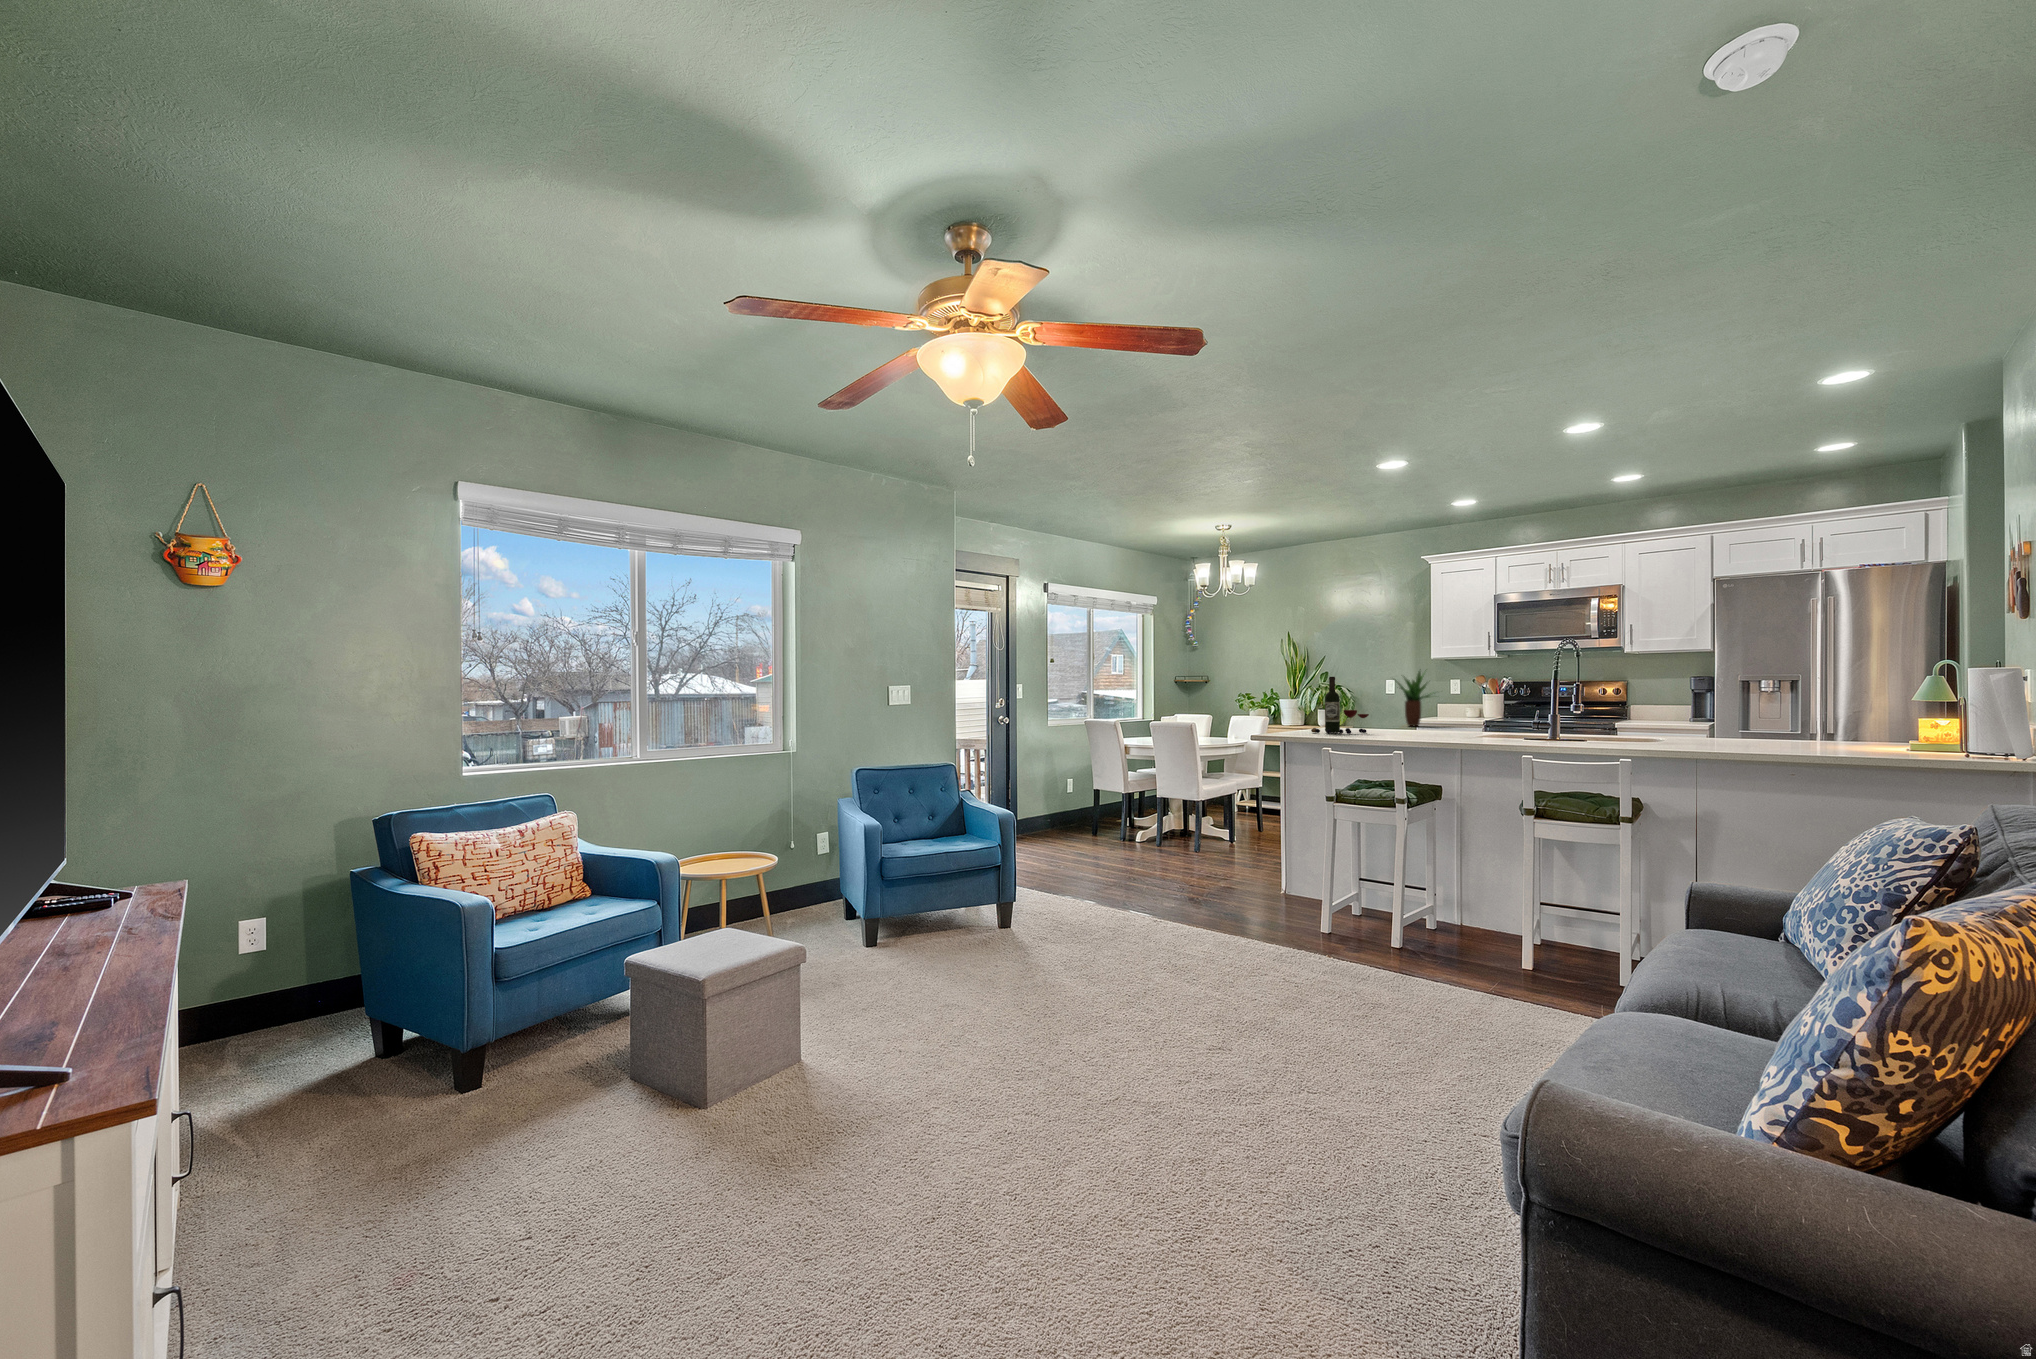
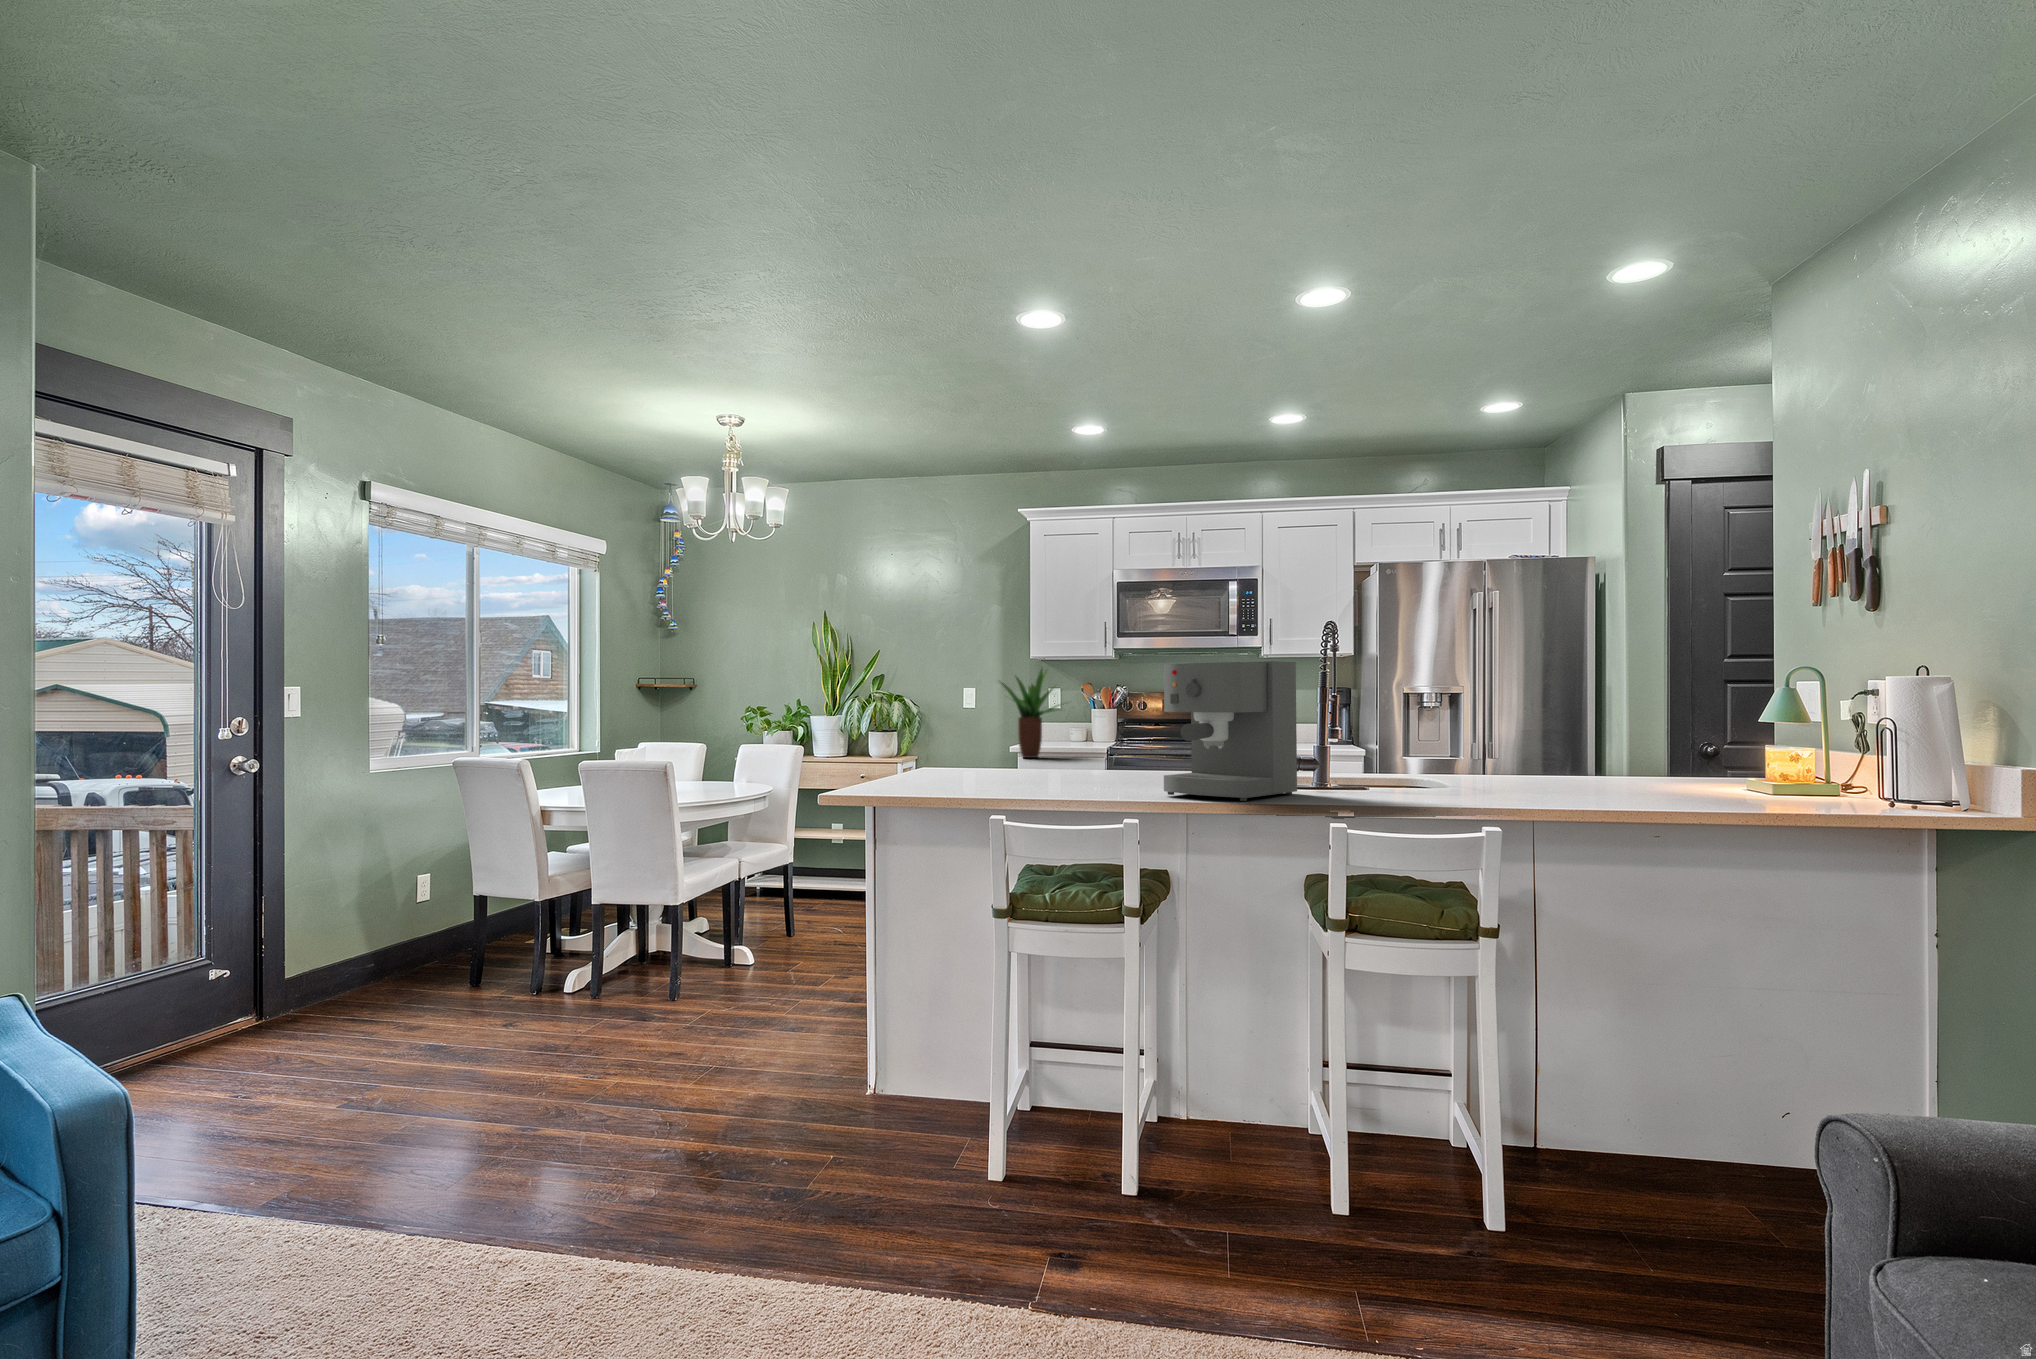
coffee maker: none [1444,670,1527,744] -> present [1164,661,1297,801]
wine bottle: present [1311,677,1369,734] -> none [894,676,997,780]

